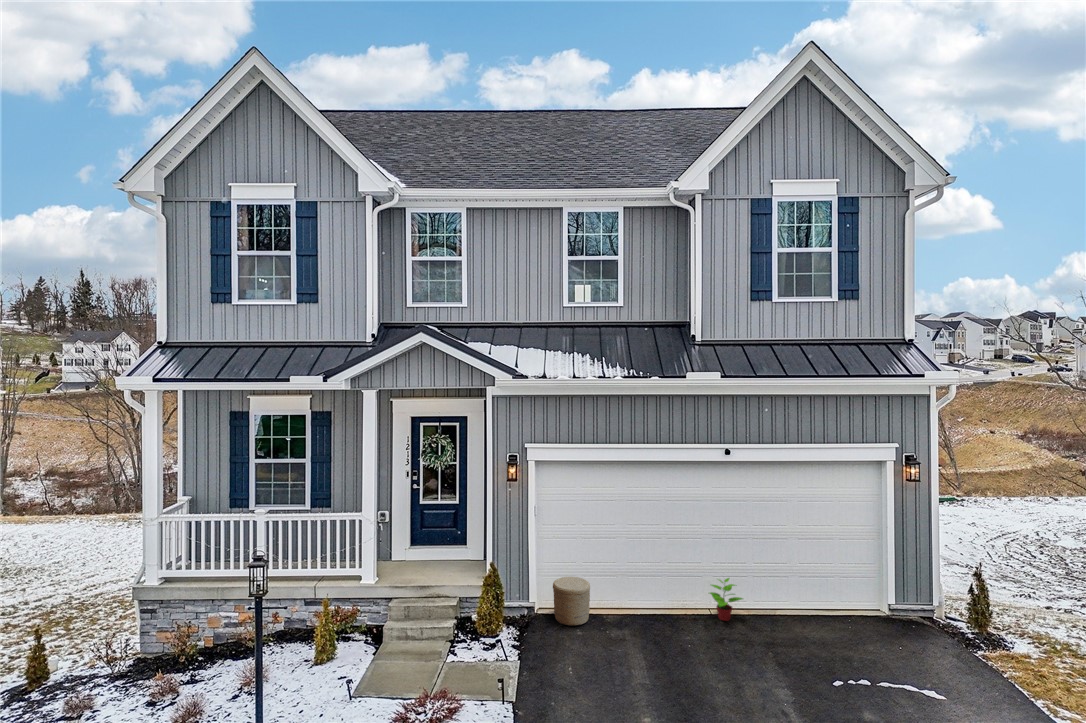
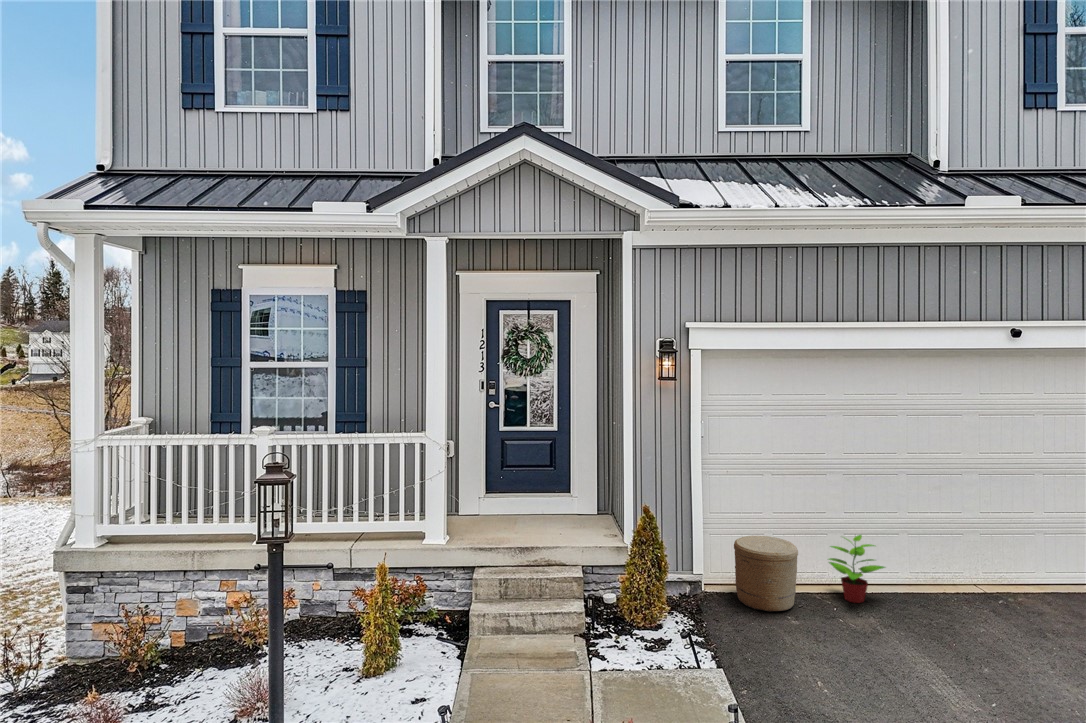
potted plant: present [710,578,743,621] -> present [829,535,885,603]

